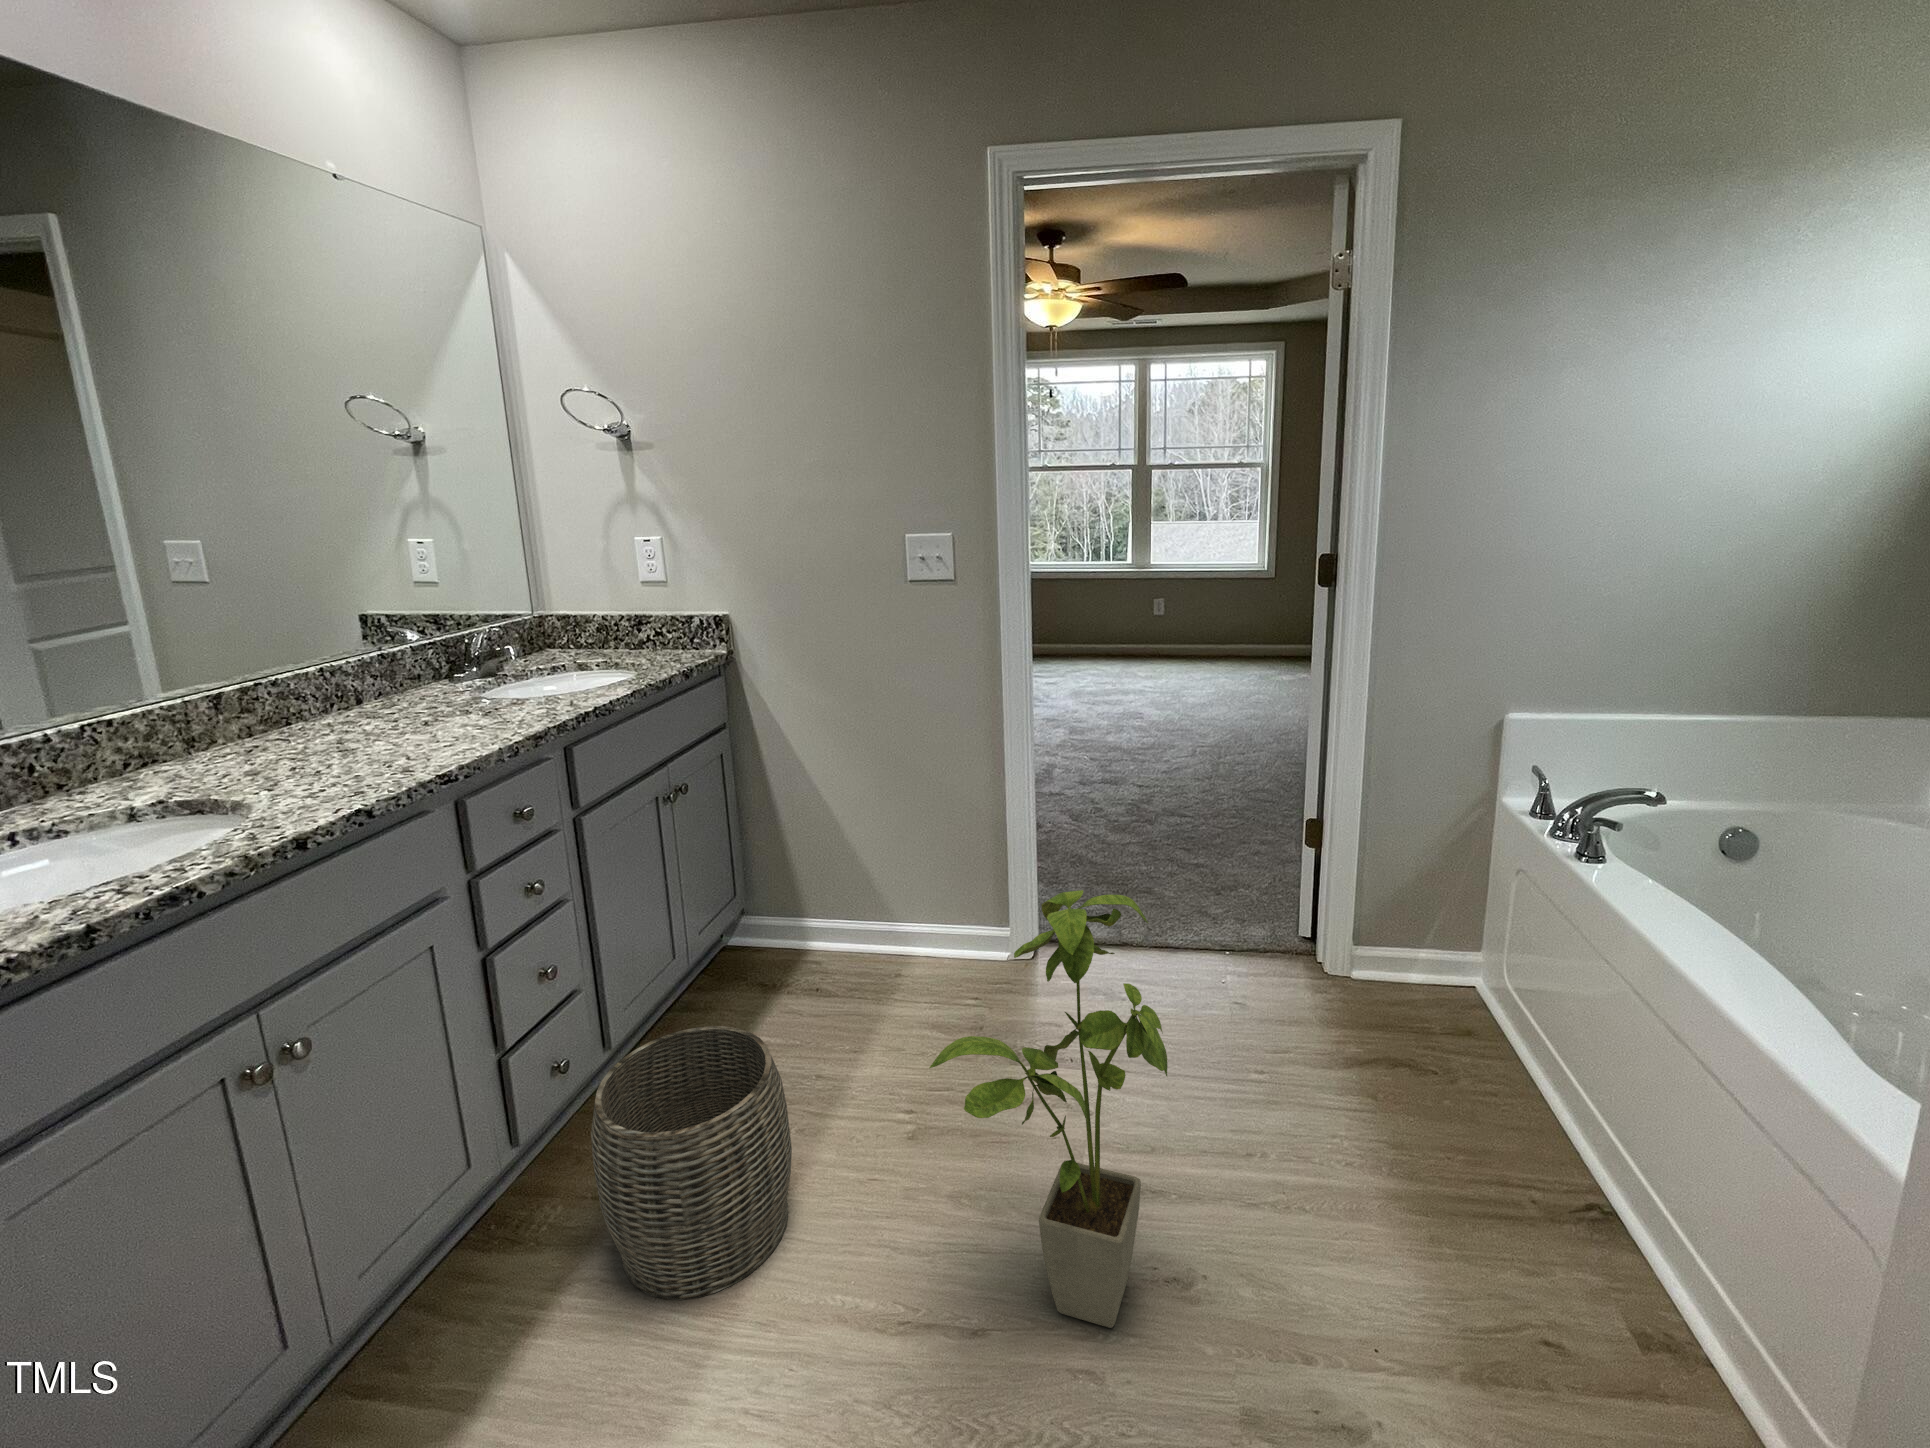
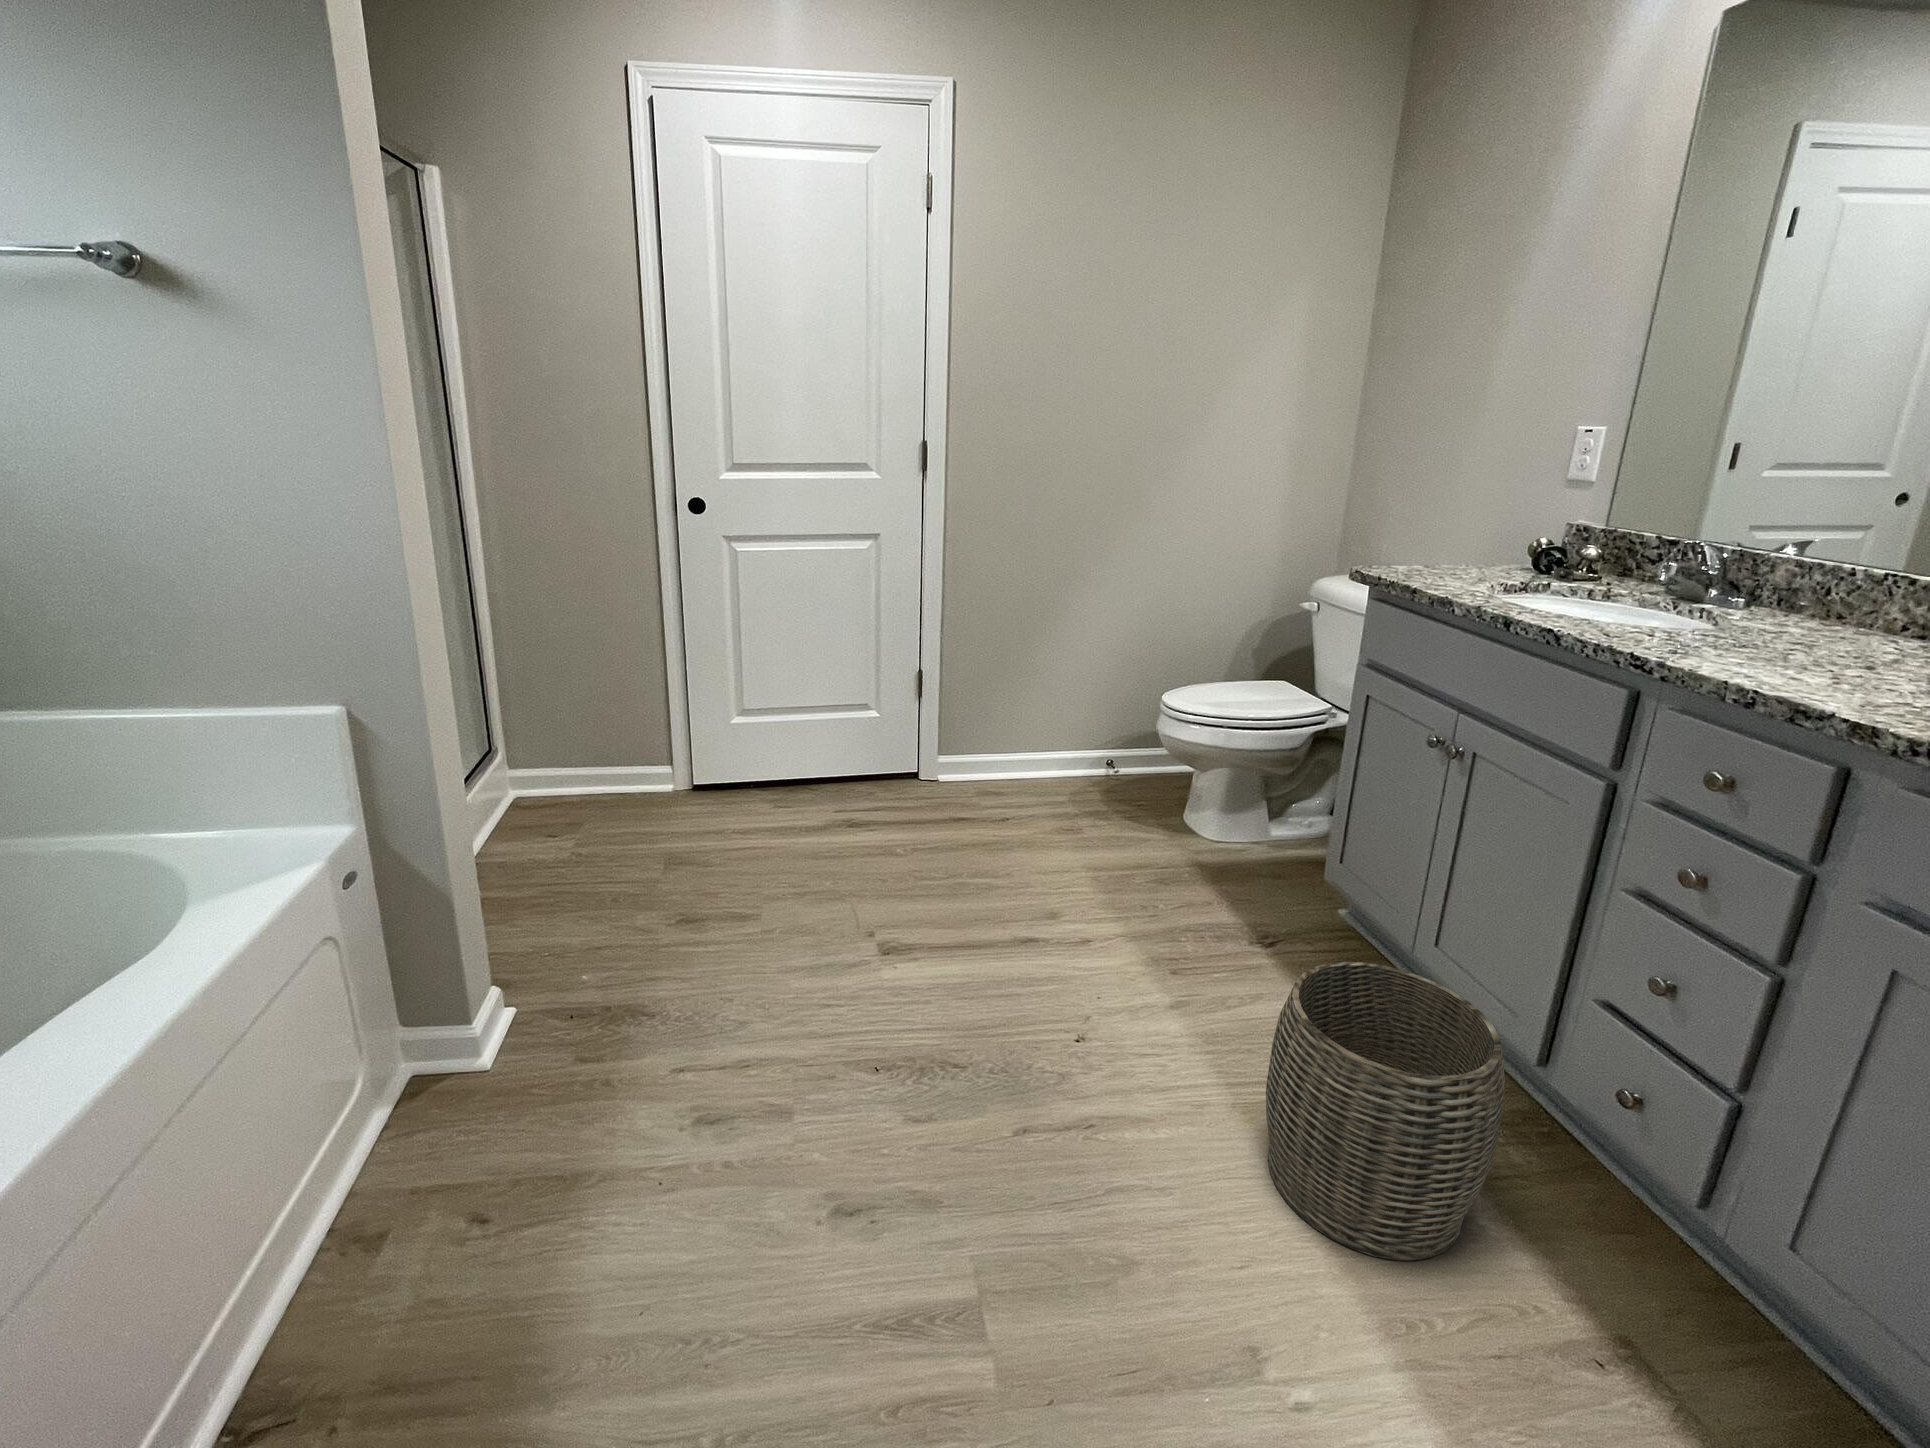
house plant: present [929,890,1168,1328] -> none [850,851,1103,1289]

